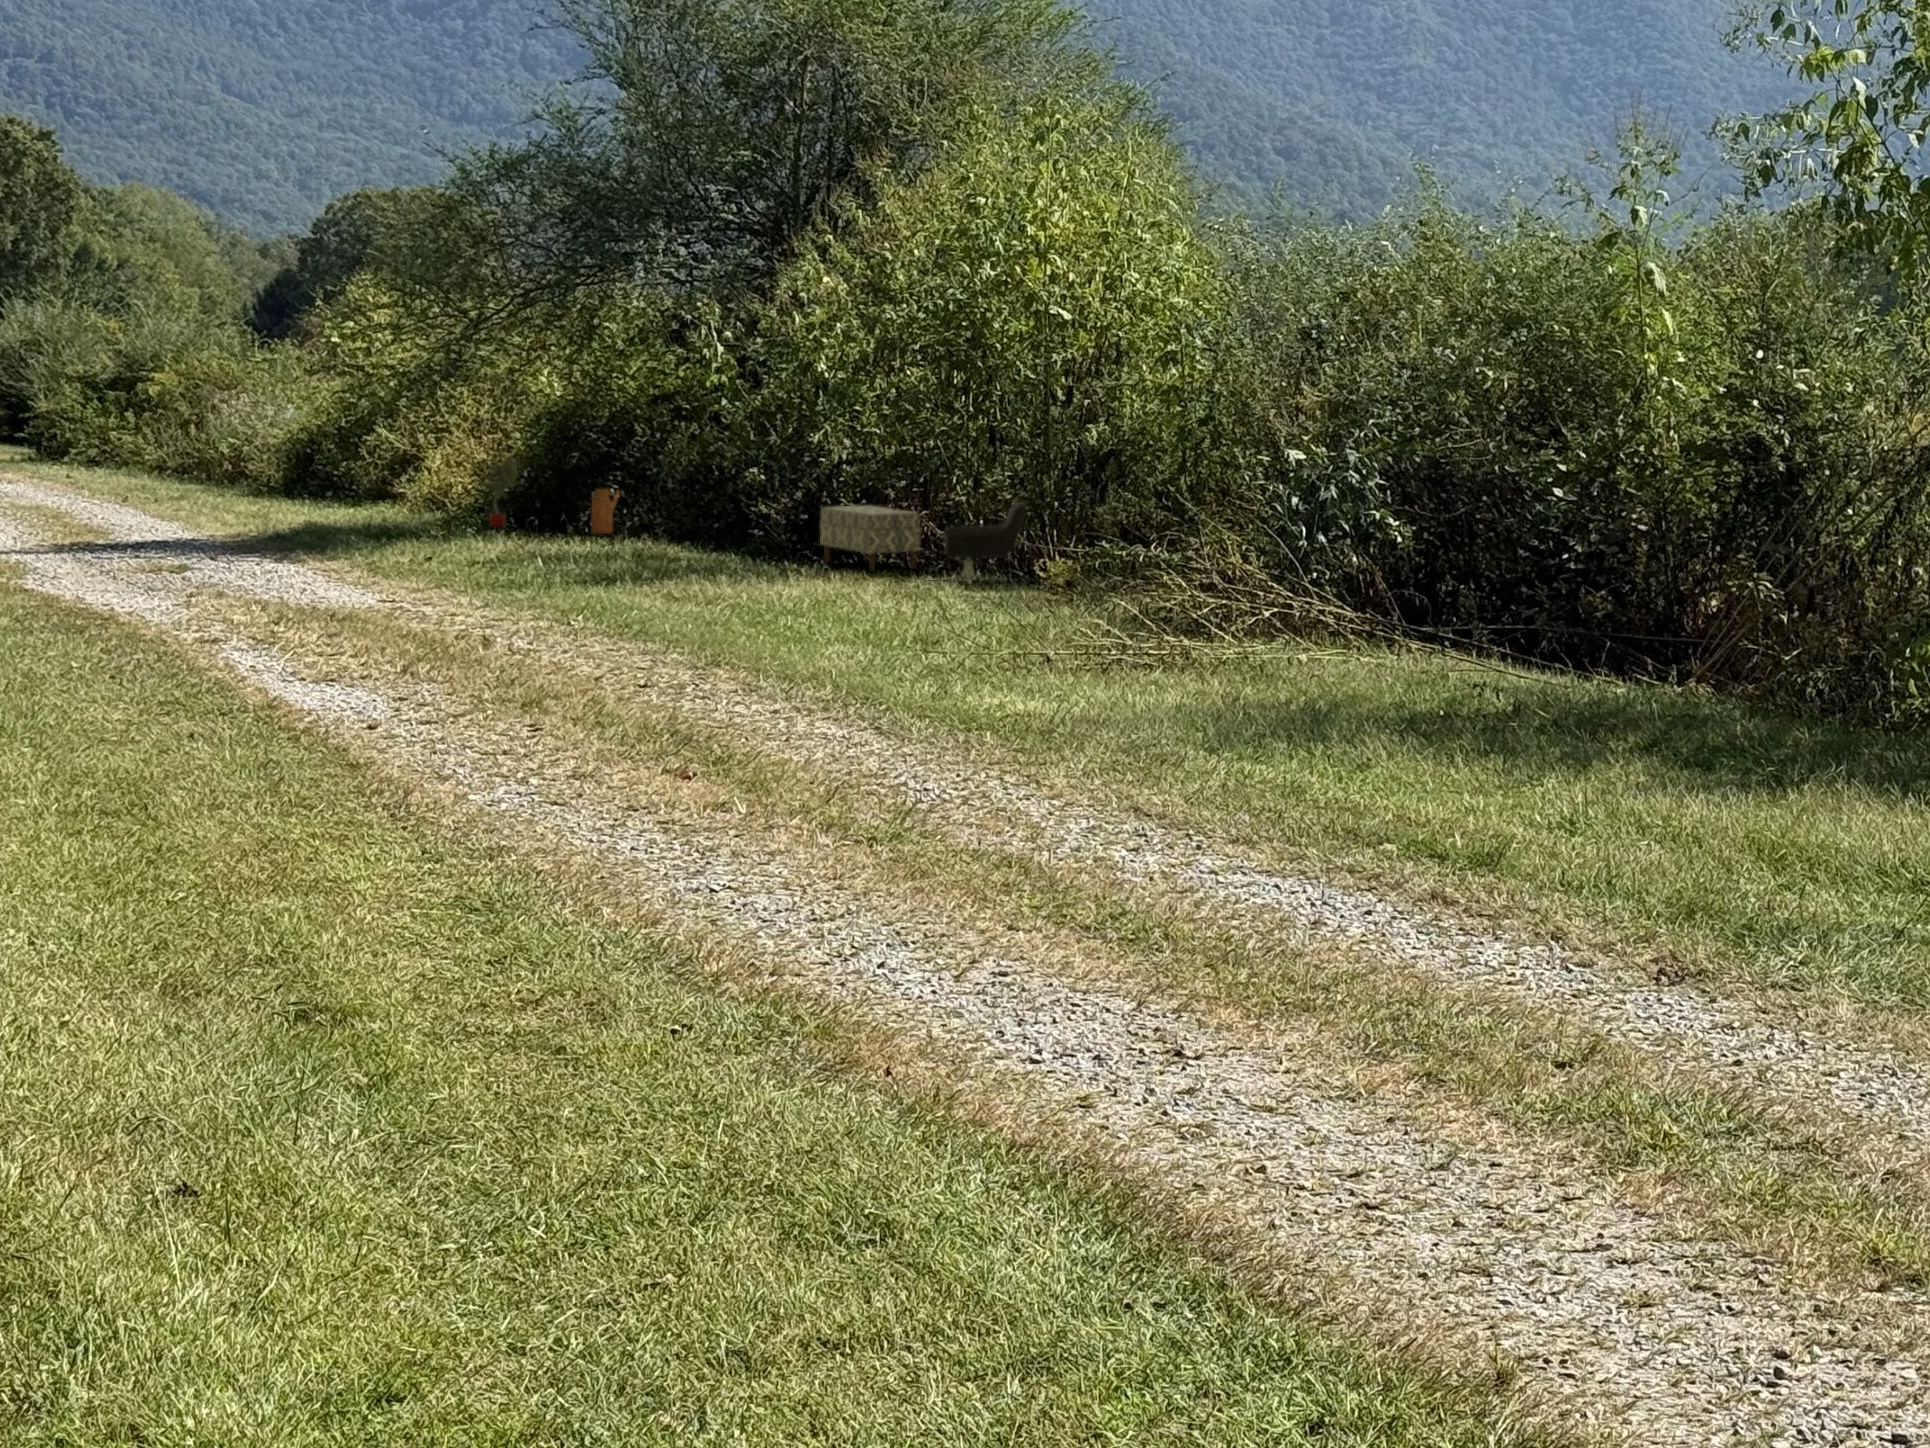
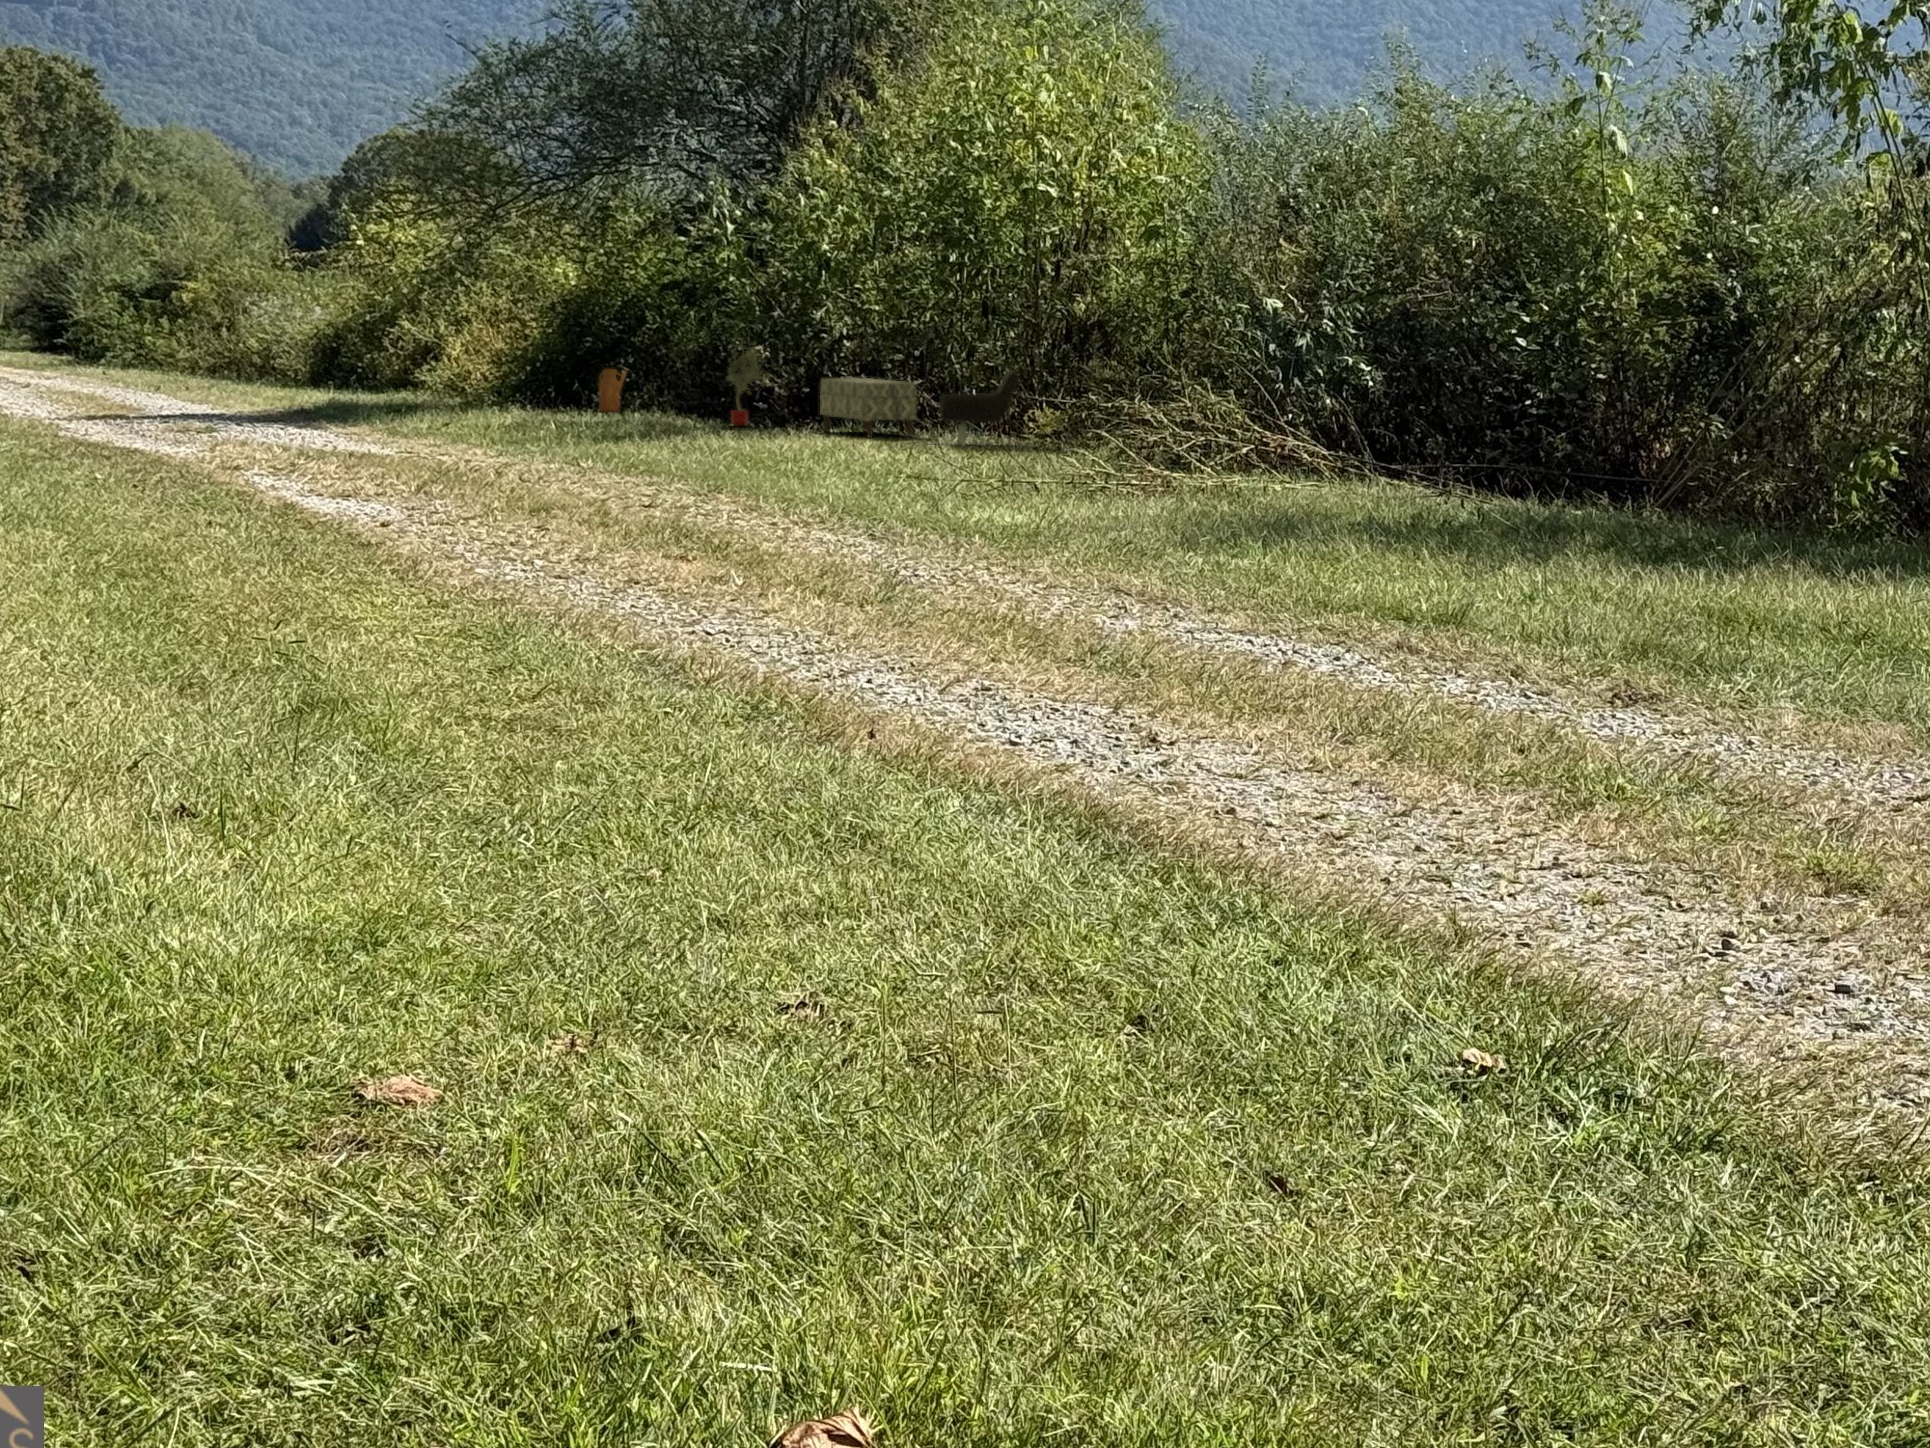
potted tree: present [482,451,525,528] -> present [727,341,770,426]

